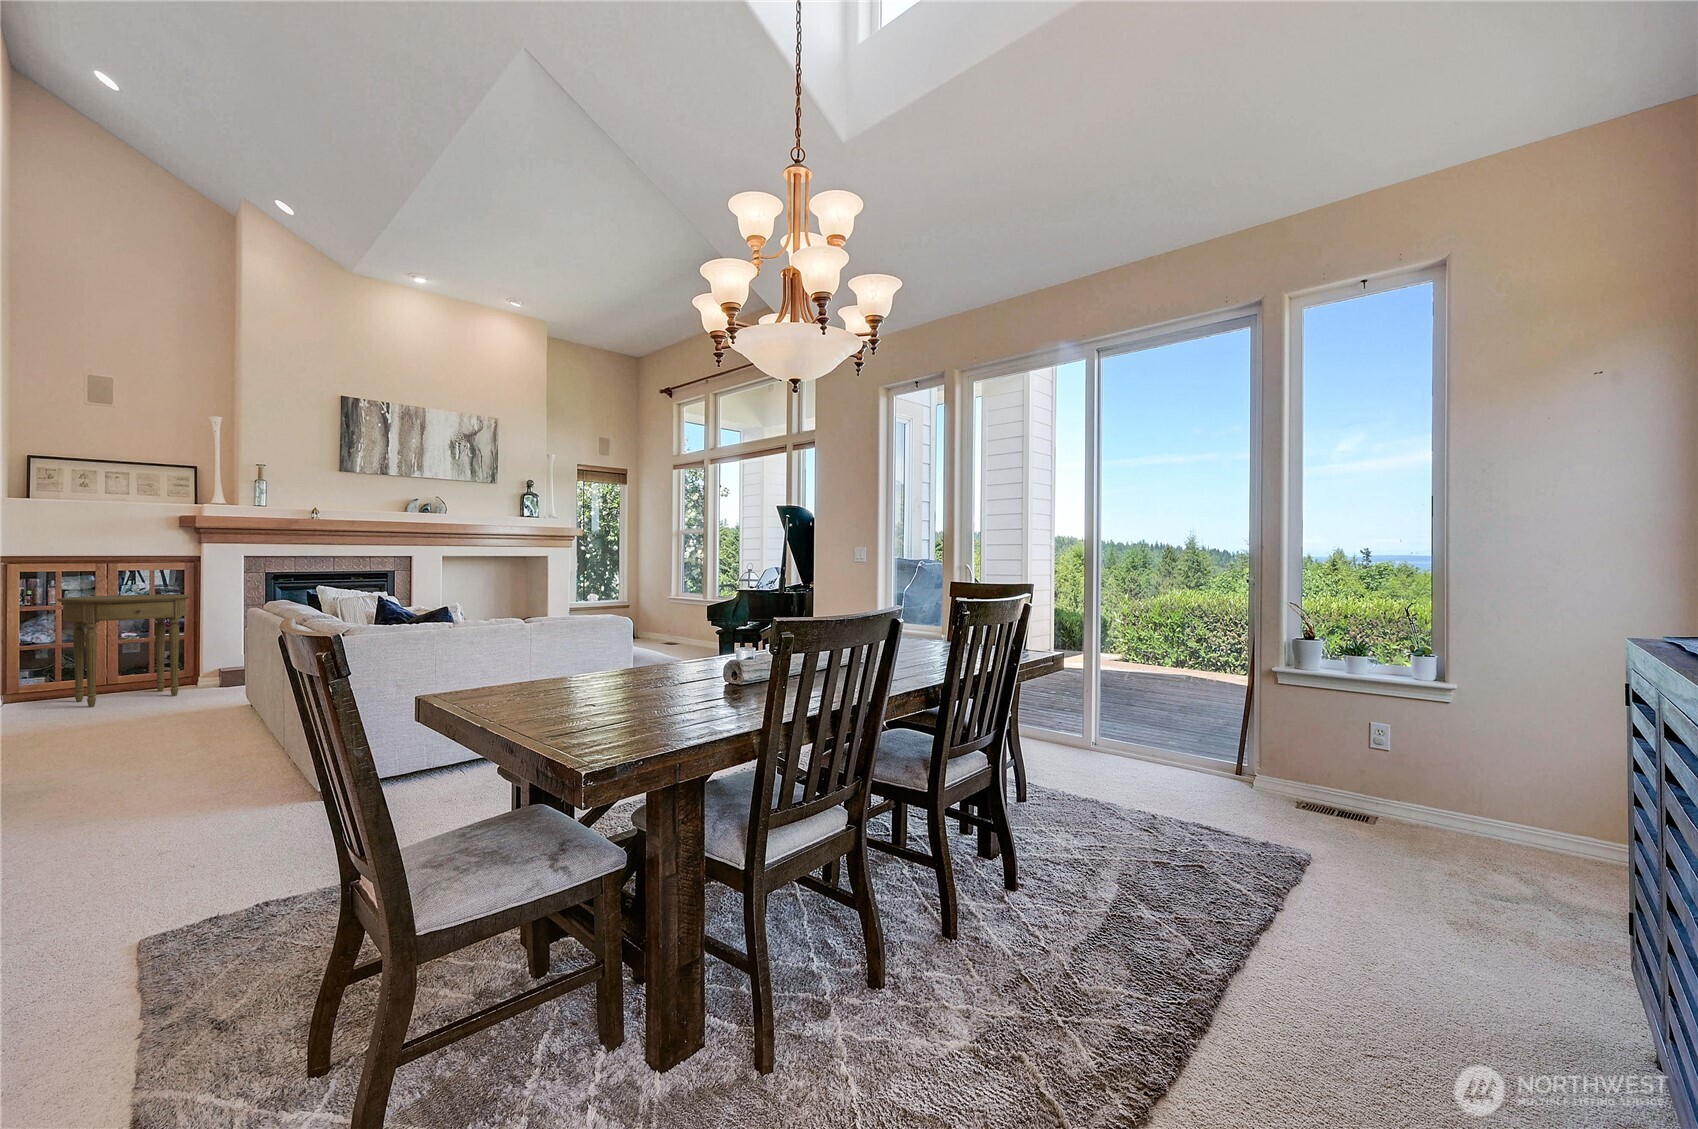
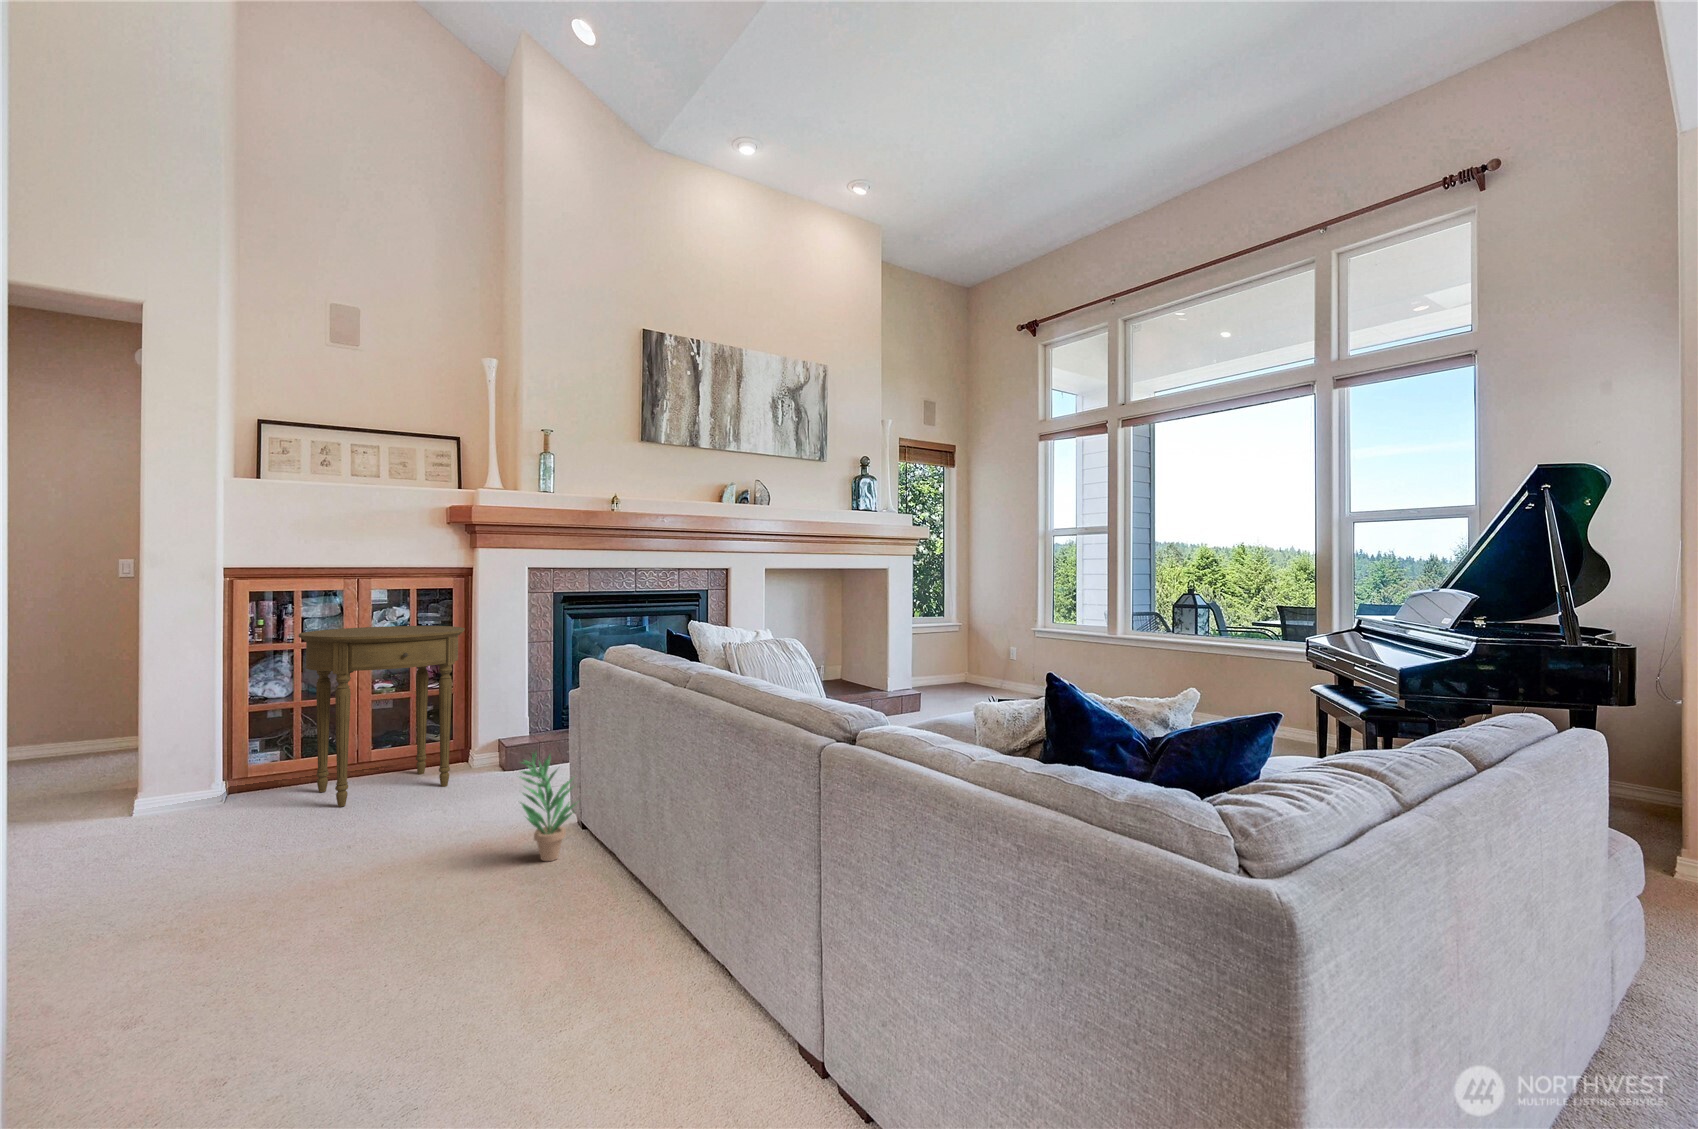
potted plant: none [199,658,244,720] -> present [520,753,576,861]

